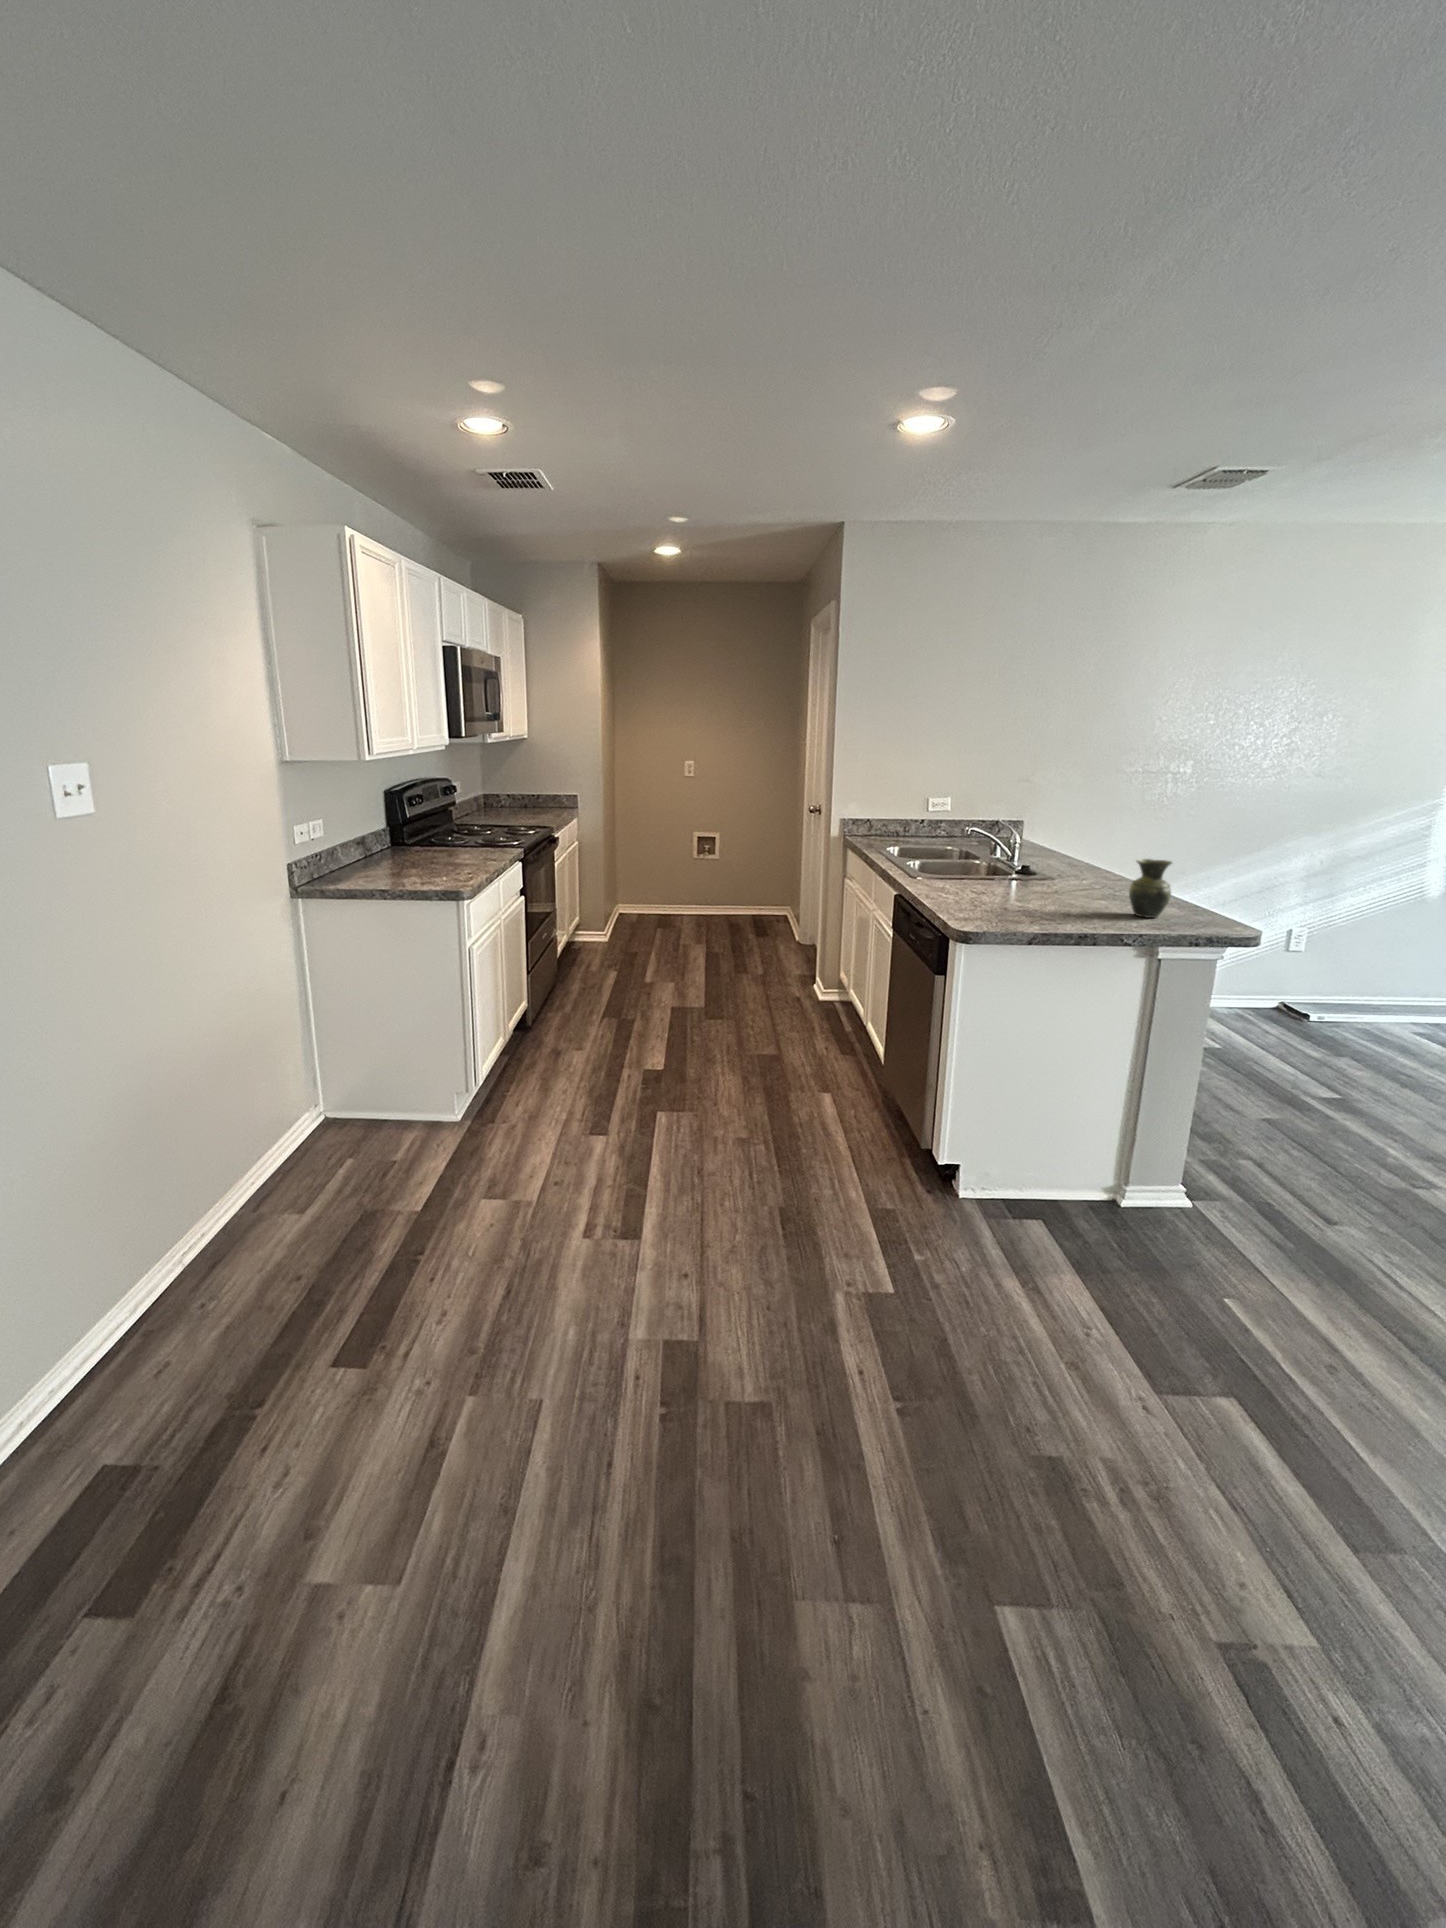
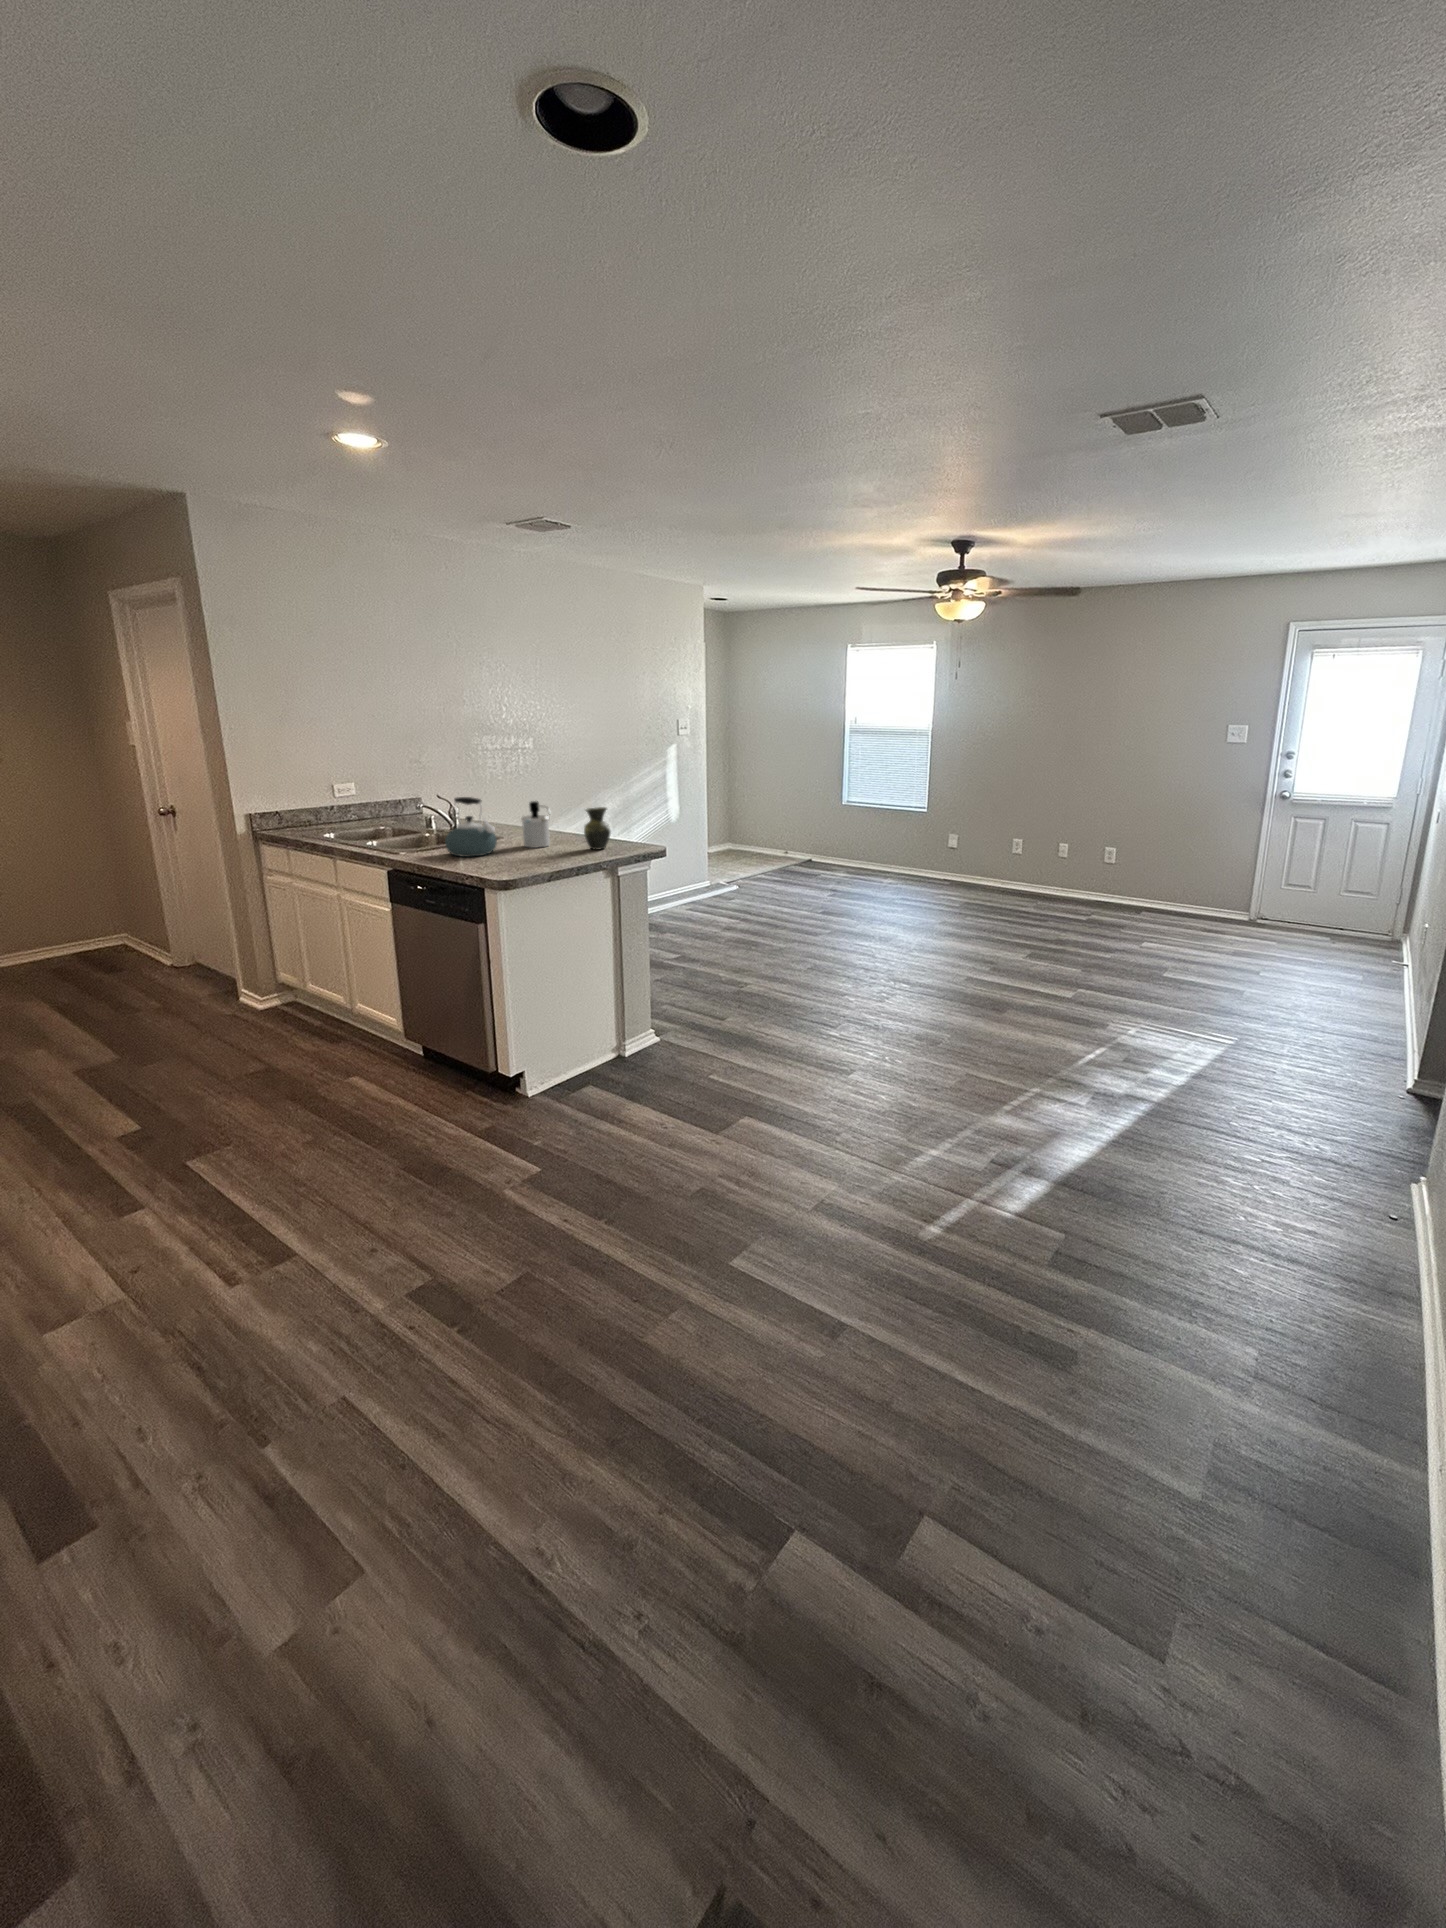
kettle: none [954,826,1015,897] -> present [445,797,497,857]
soap dispenser: none [1057,841,1098,900] -> present [521,801,550,848]

